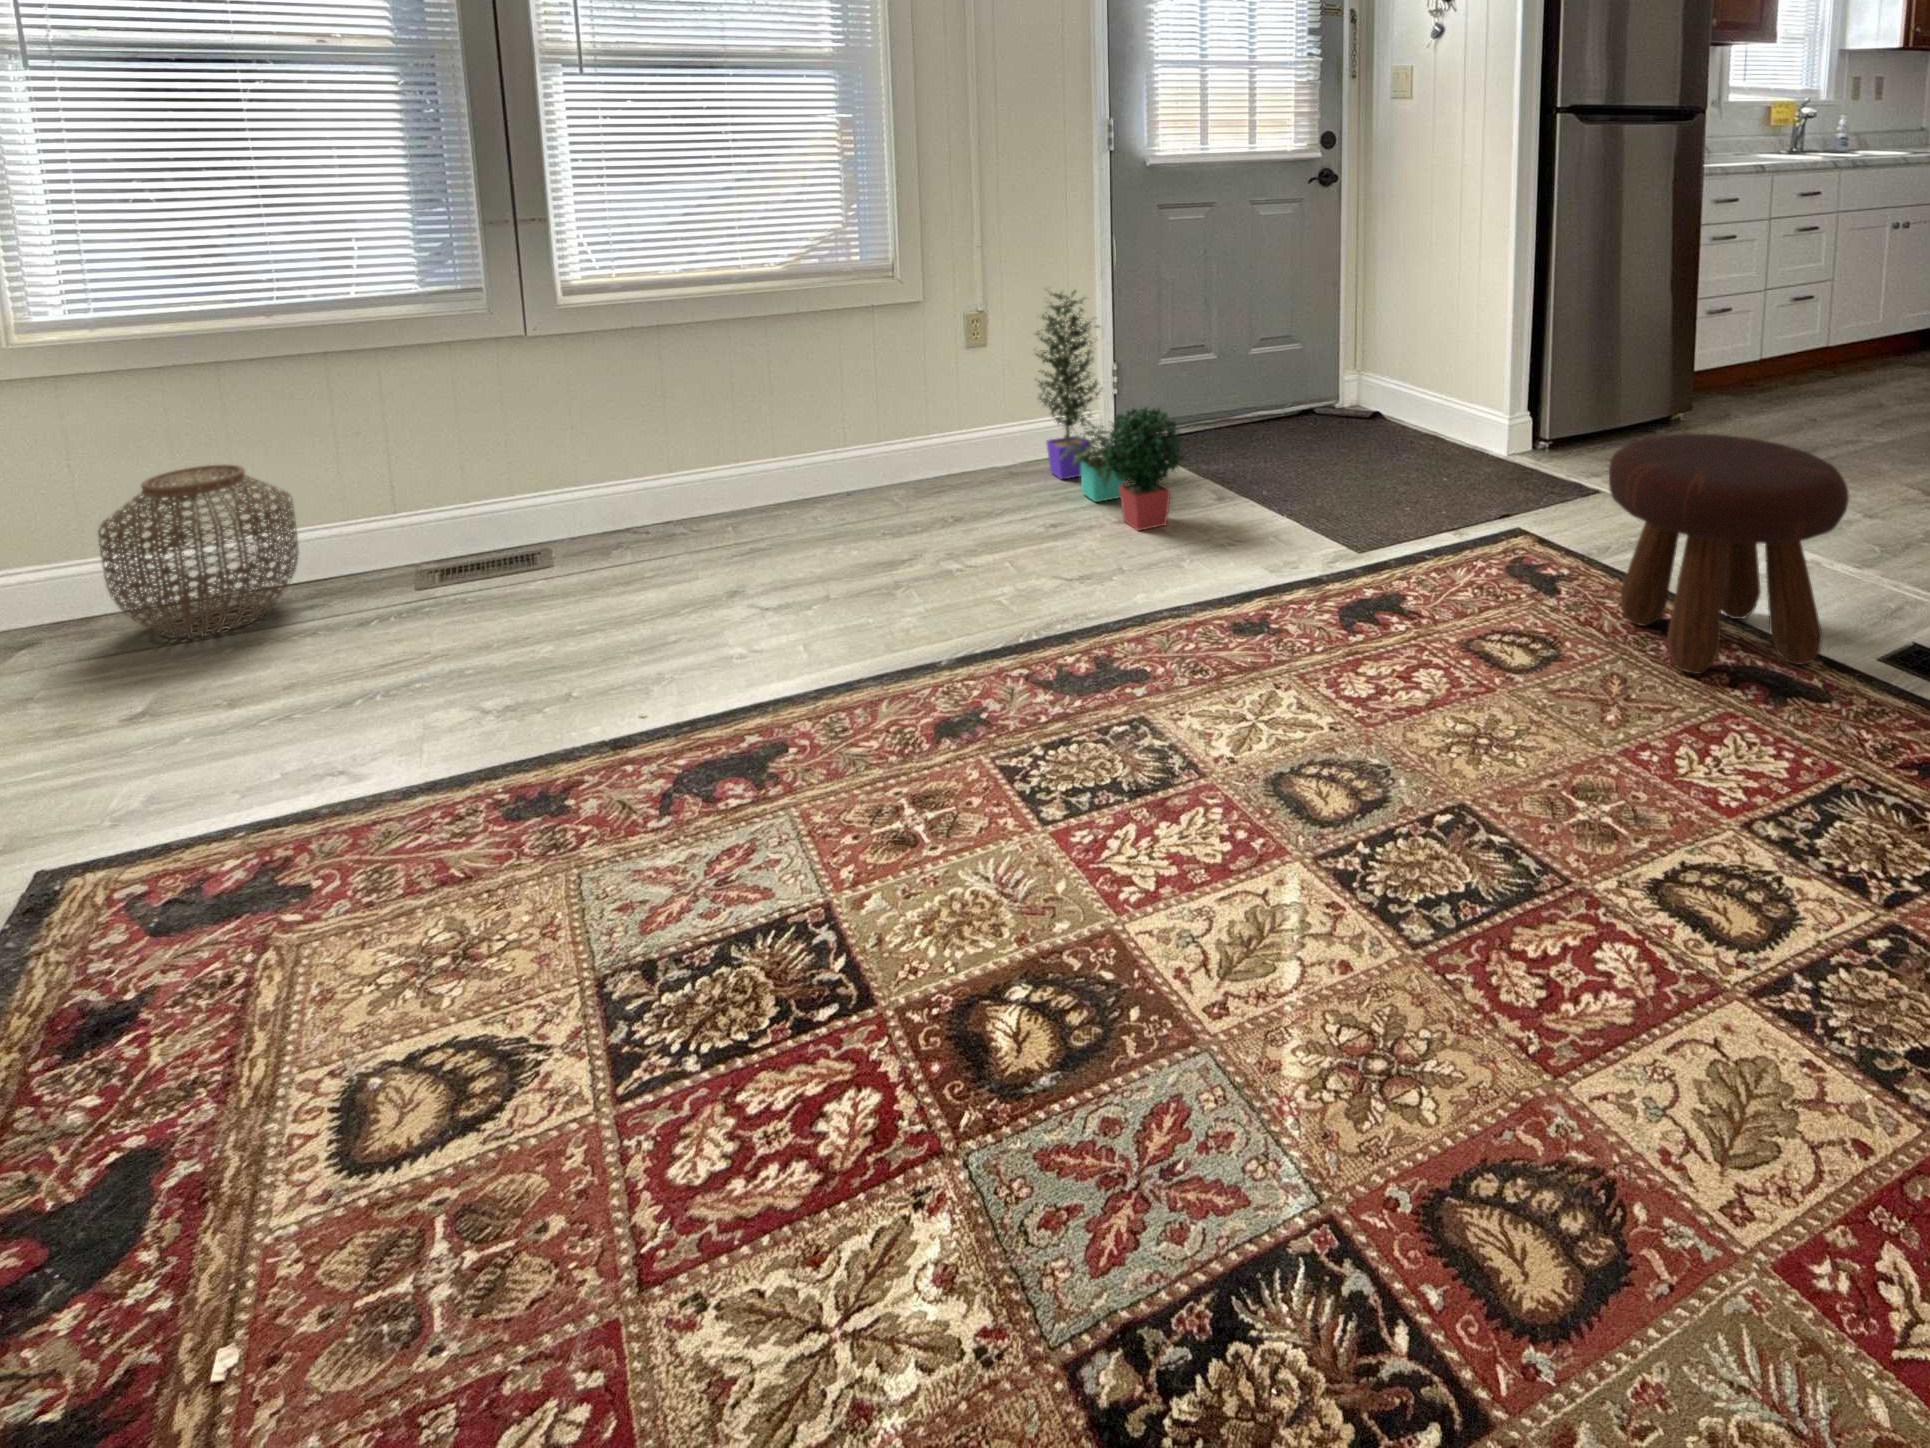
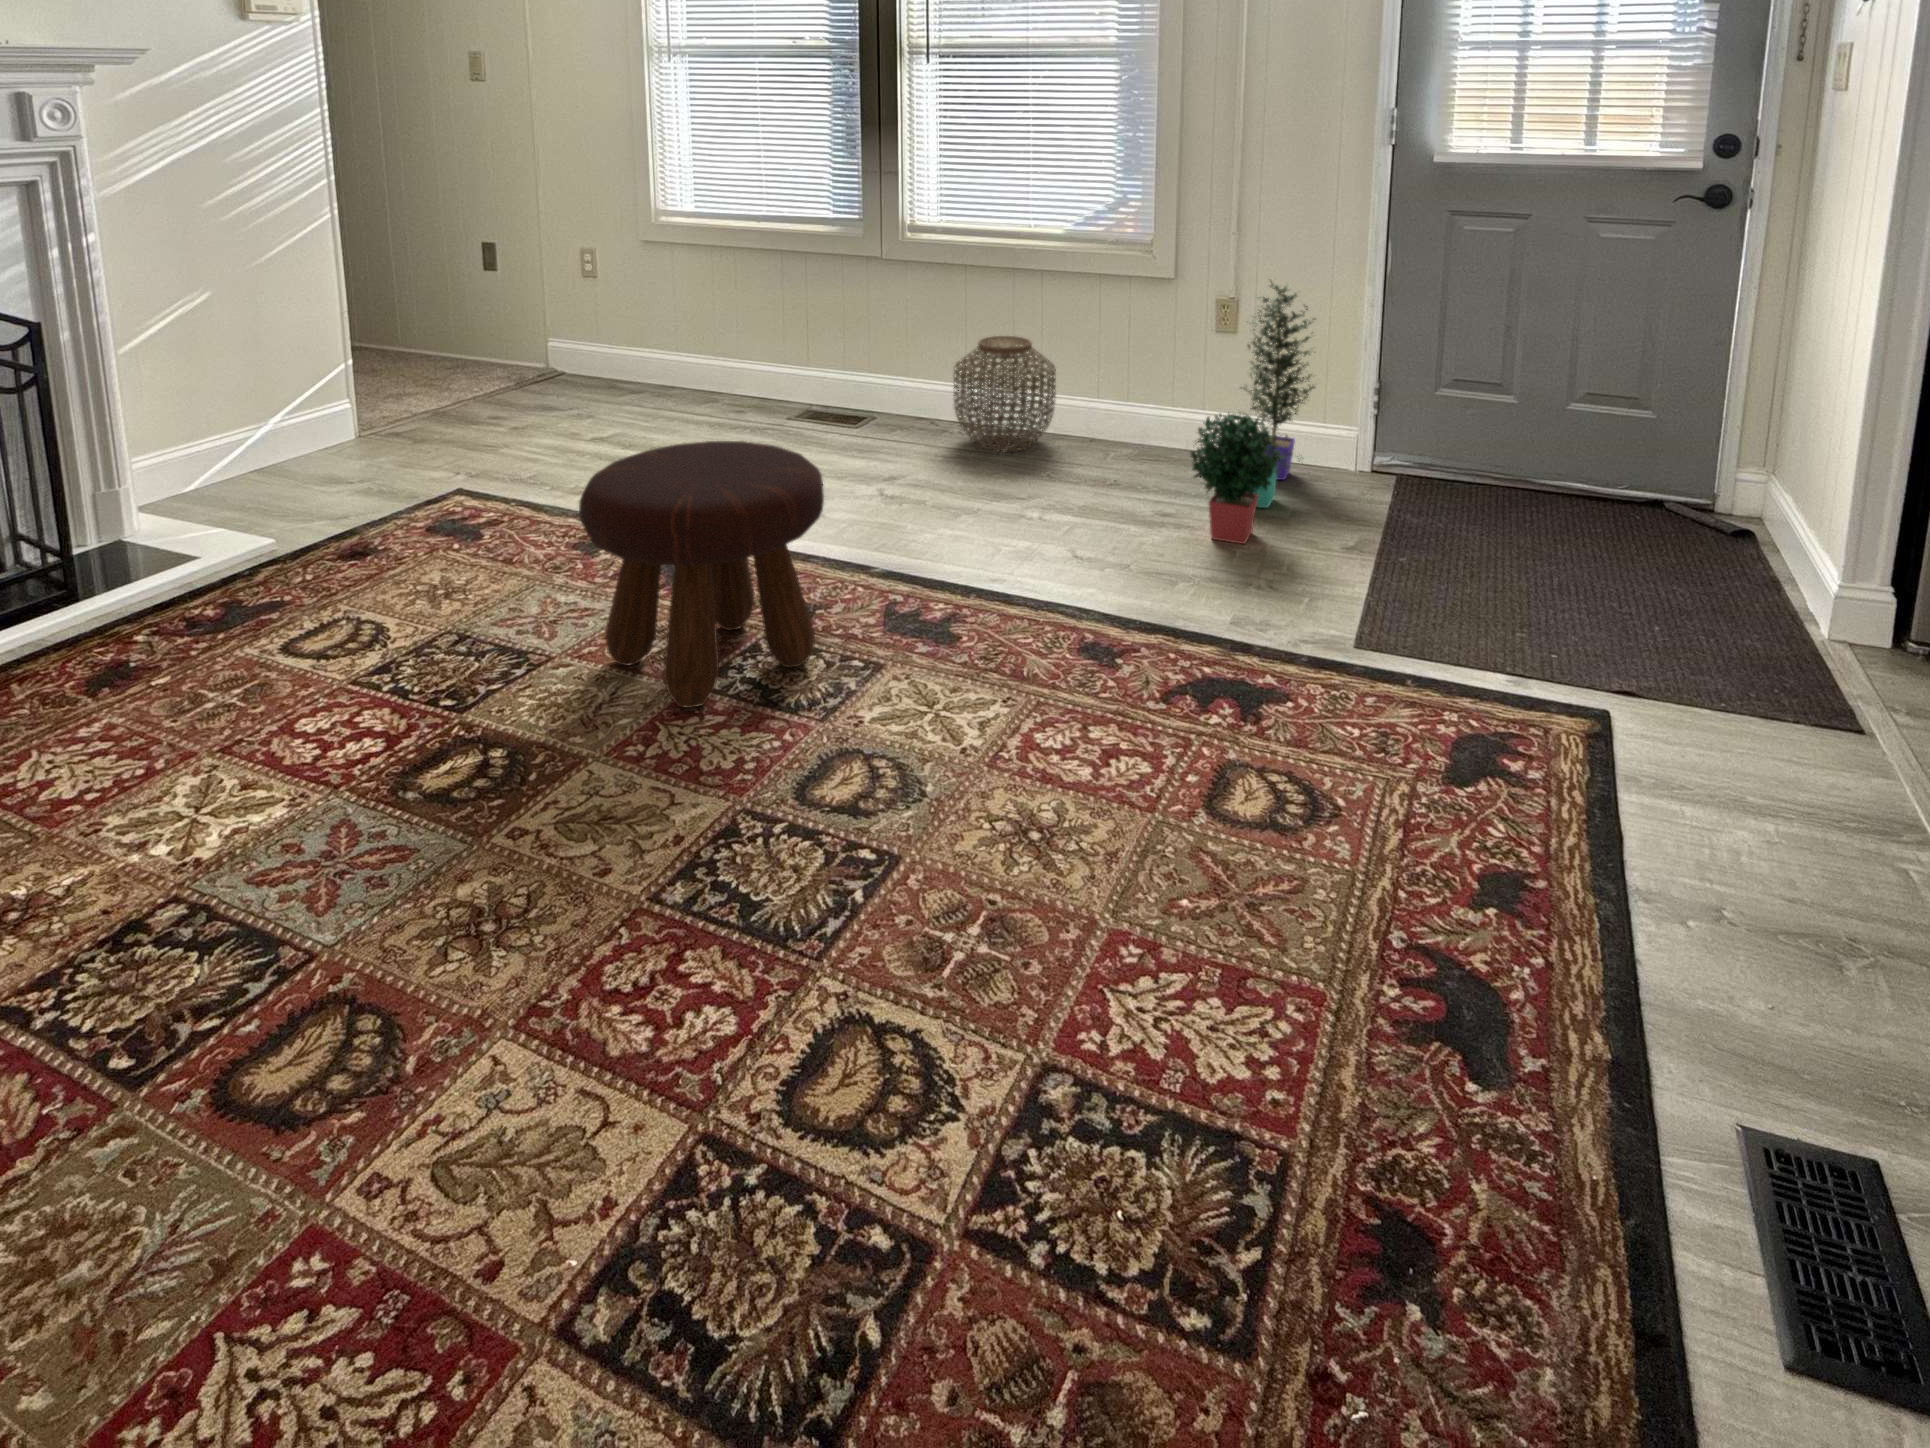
footstool: present [1609,433,1849,674] -> present [579,441,824,708]
woven basket: present [98,465,298,637] -> present [954,336,1056,452]

